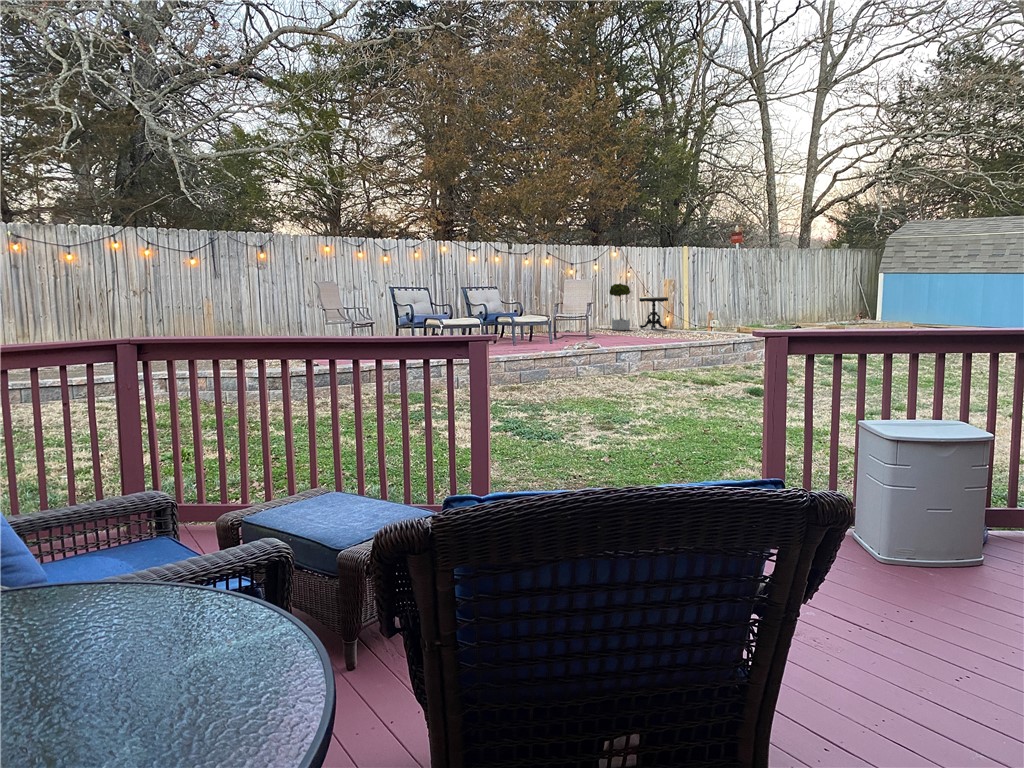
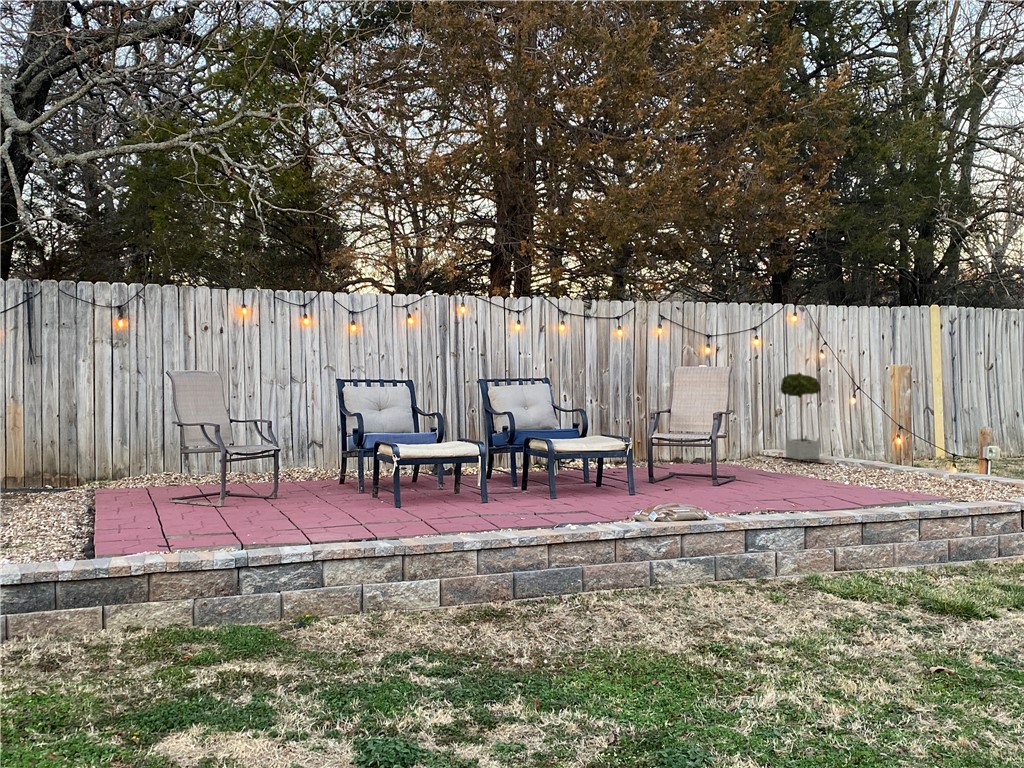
side table: present [639,297,668,329] -> none [838,398,898,459]

